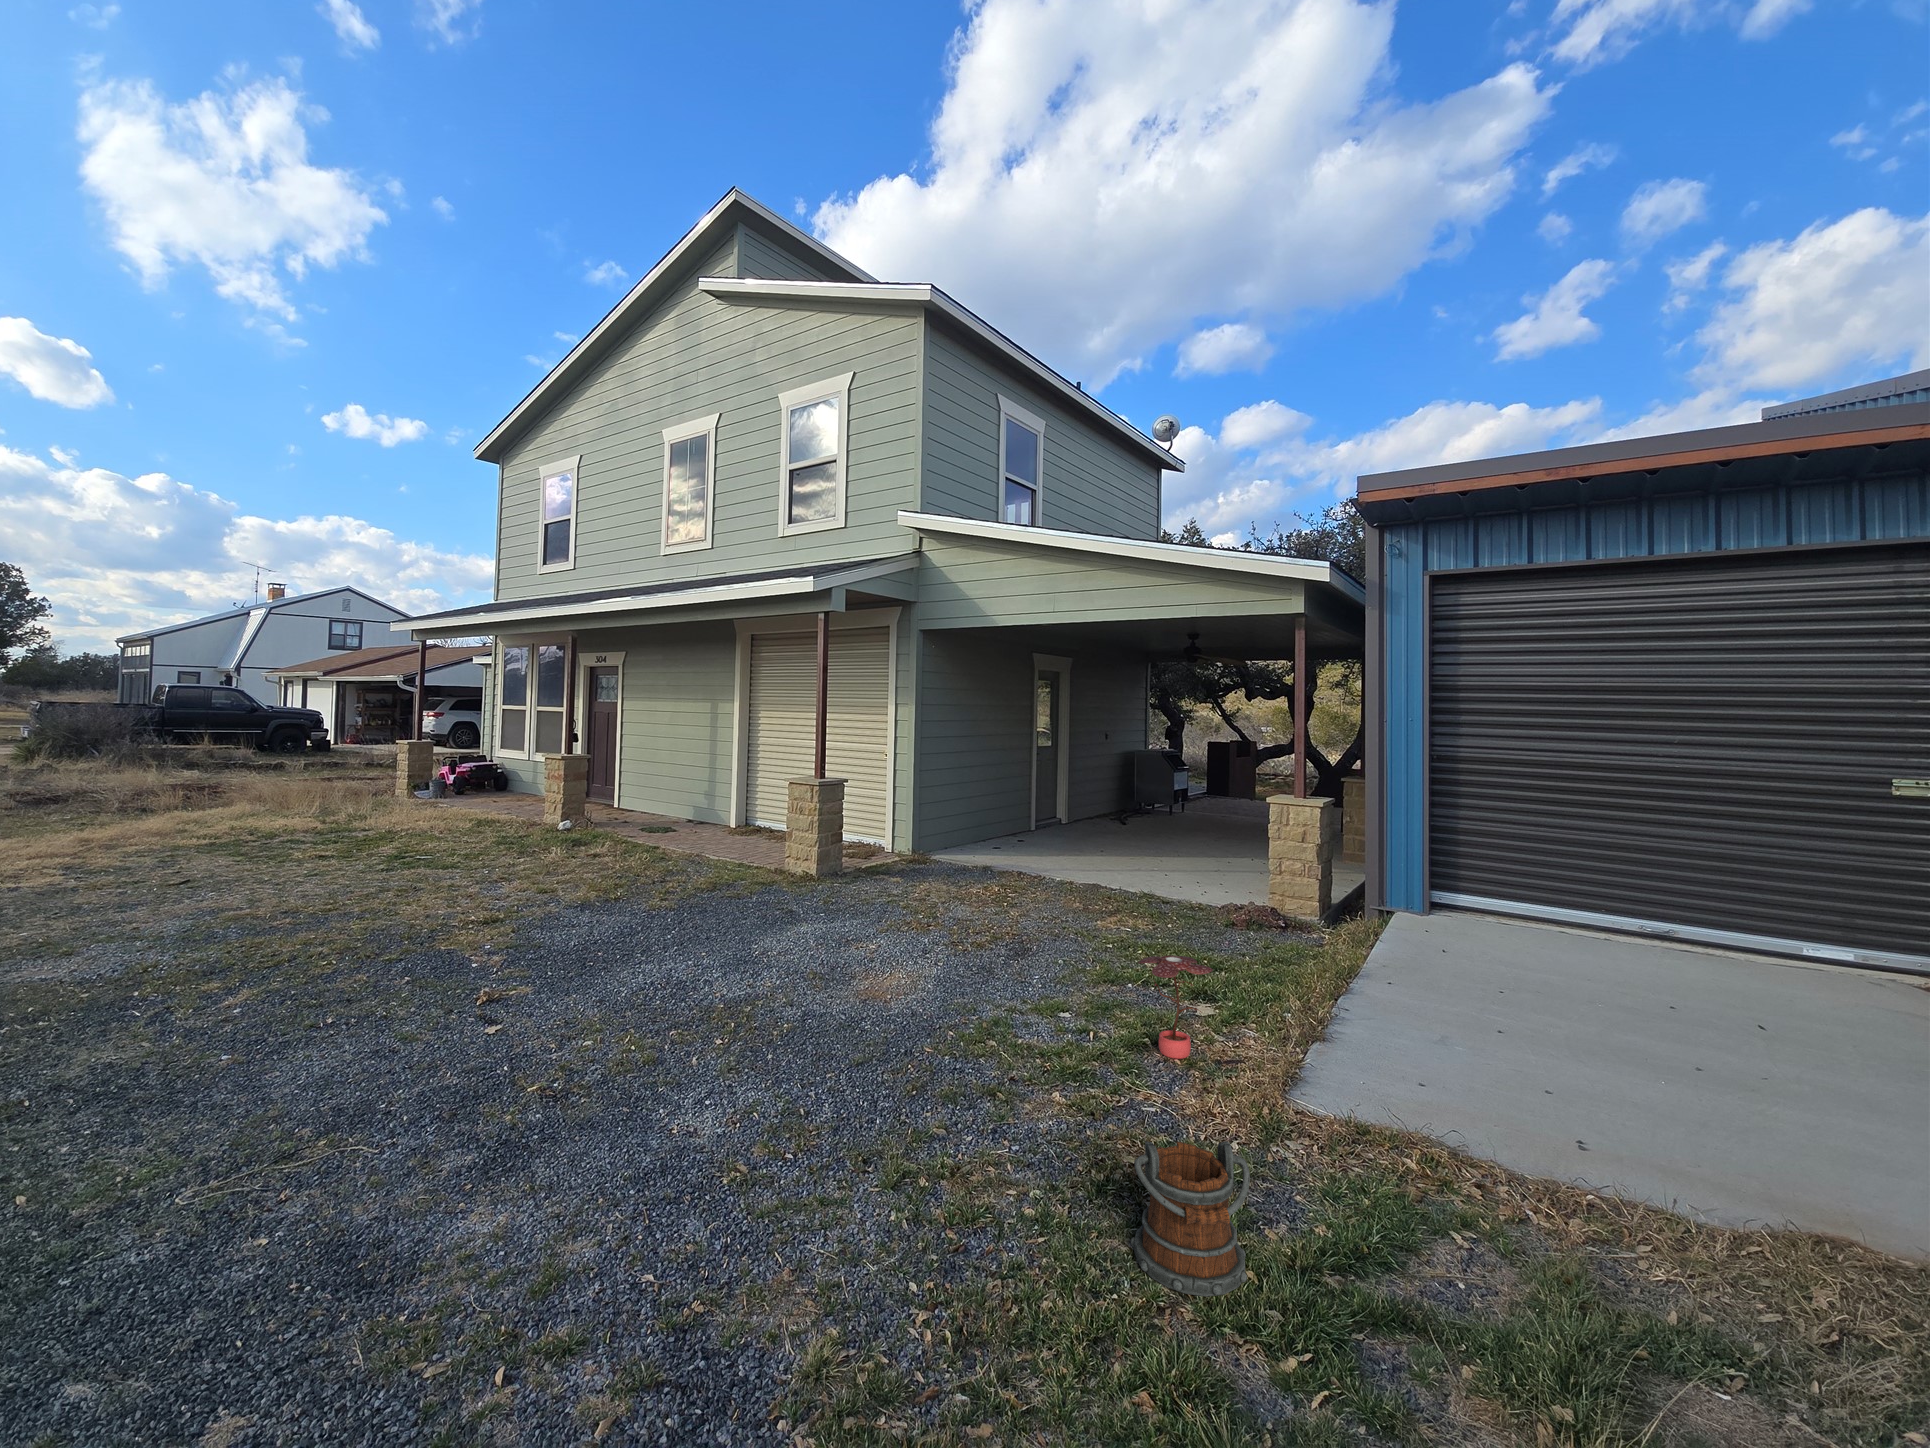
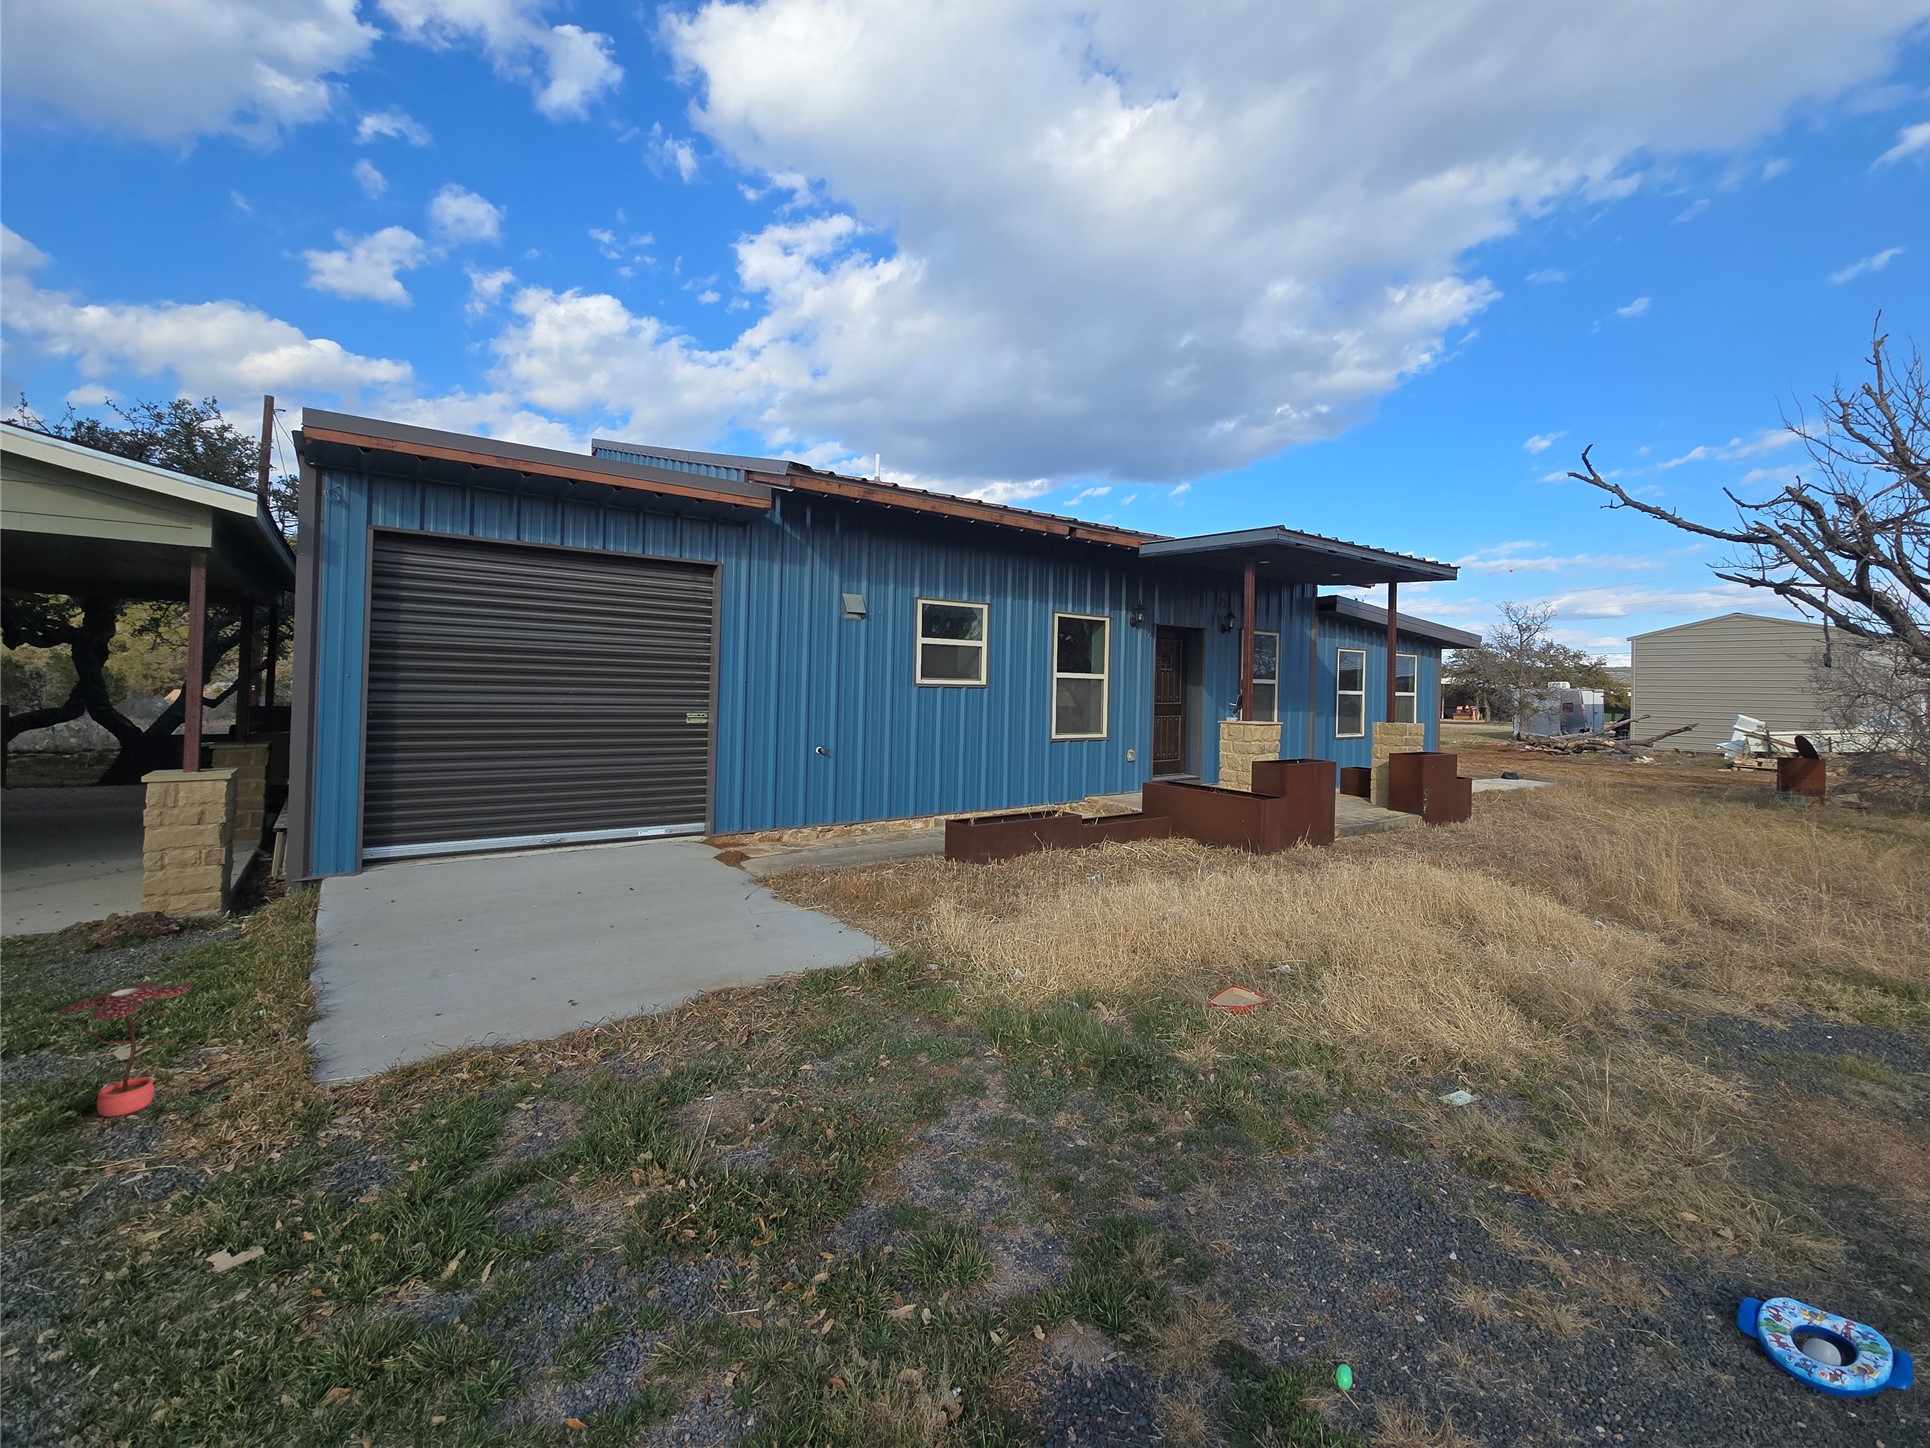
bucket: present [1131,1141,1250,1297] -> none [215,1127,374,1315]

